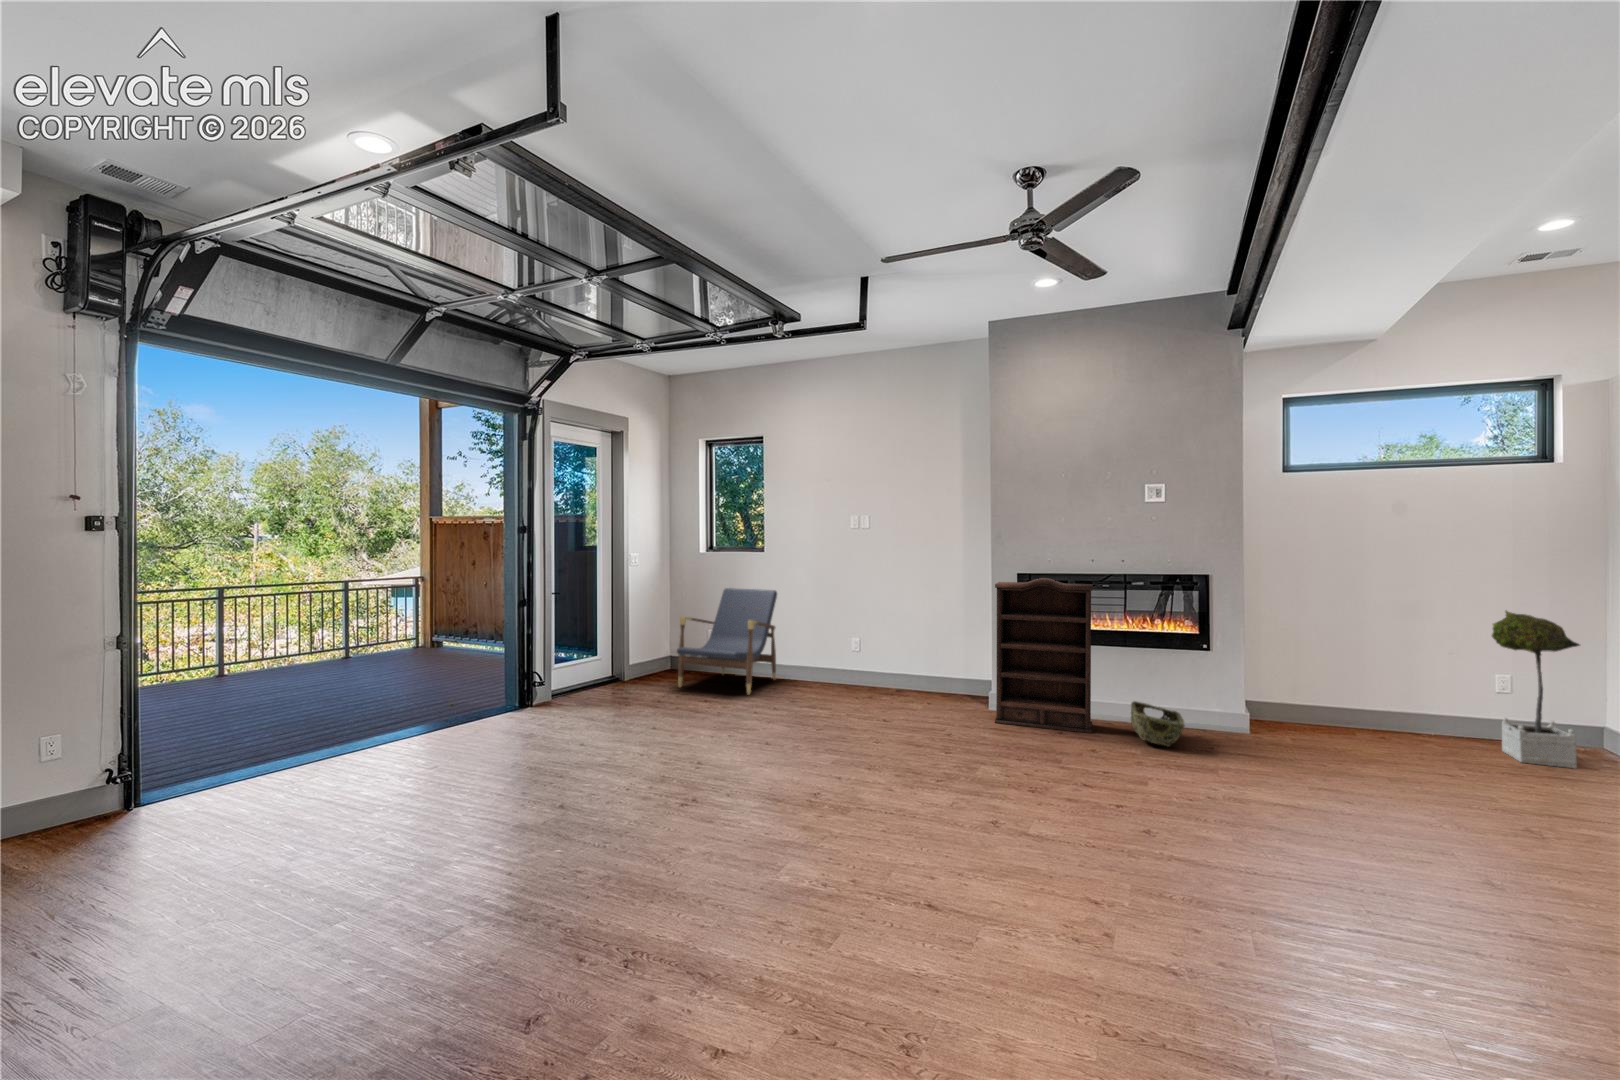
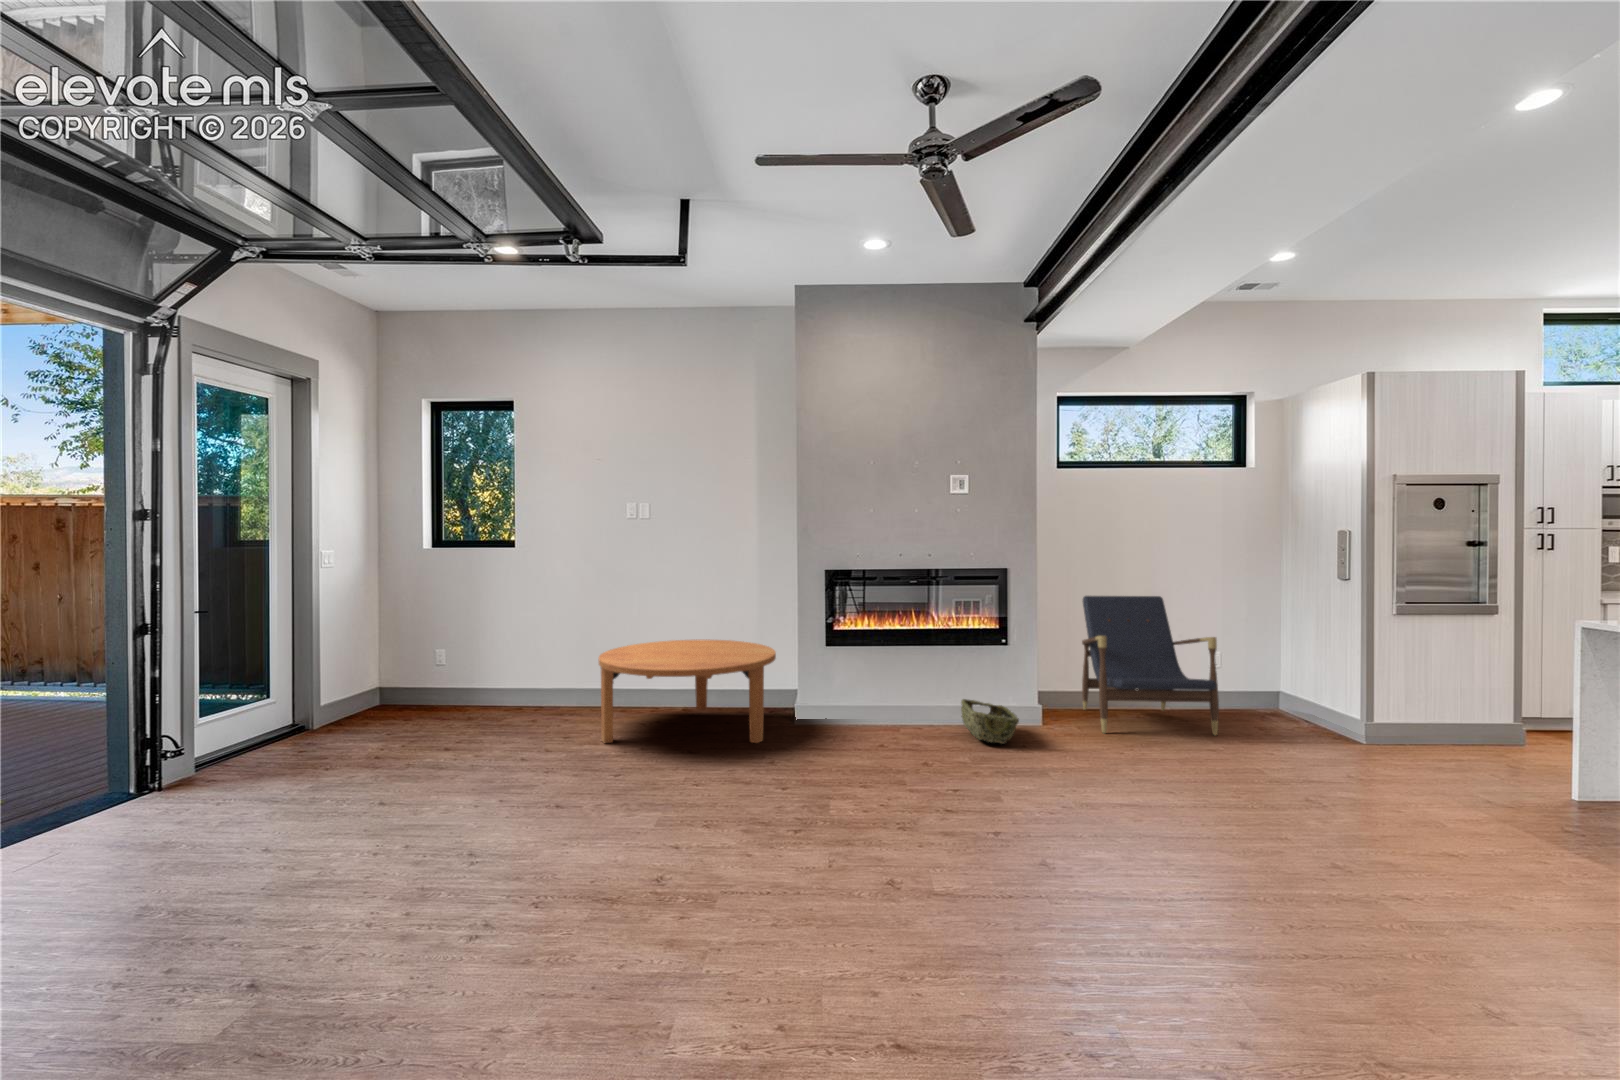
bookshelf: present [995,578,1093,733] -> none [824,572,927,738]
lounge chair: present [677,588,777,695] -> present [1082,596,1219,735]
potted tree: present [1492,611,1579,768] -> none [1243,591,1306,725]
coffee table: none [810,631,955,722] -> present [599,640,776,743]

